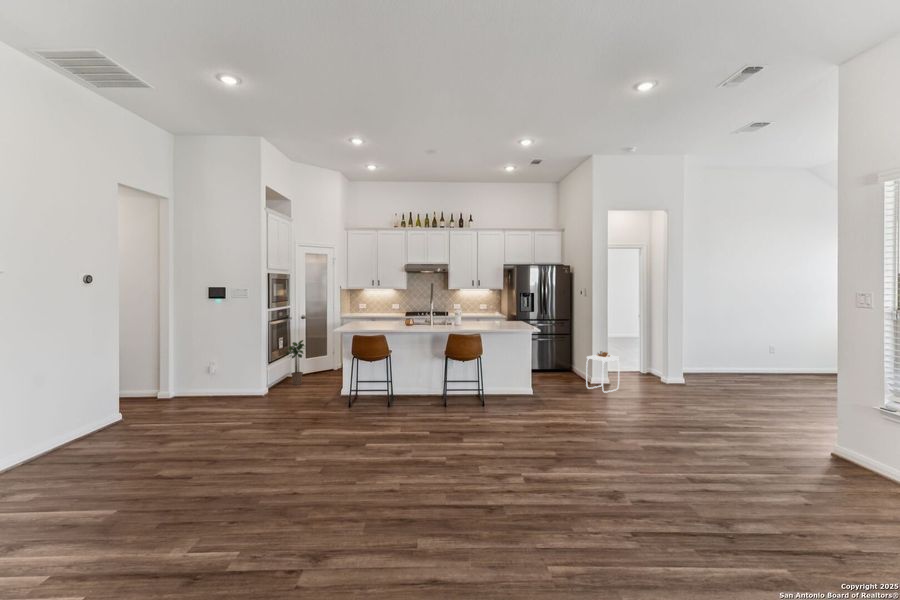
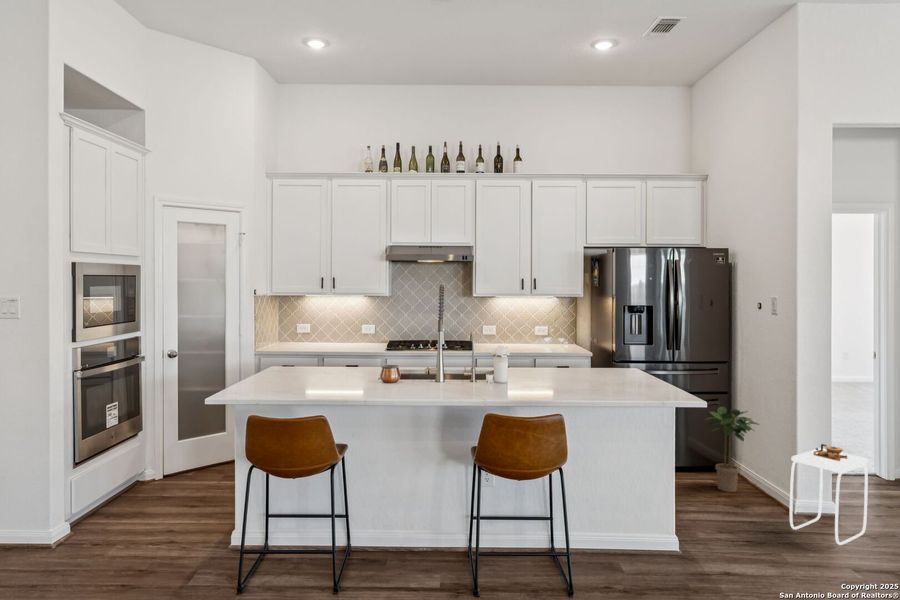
potted plant: present [286,340,304,385] -> present [707,407,759,492]

